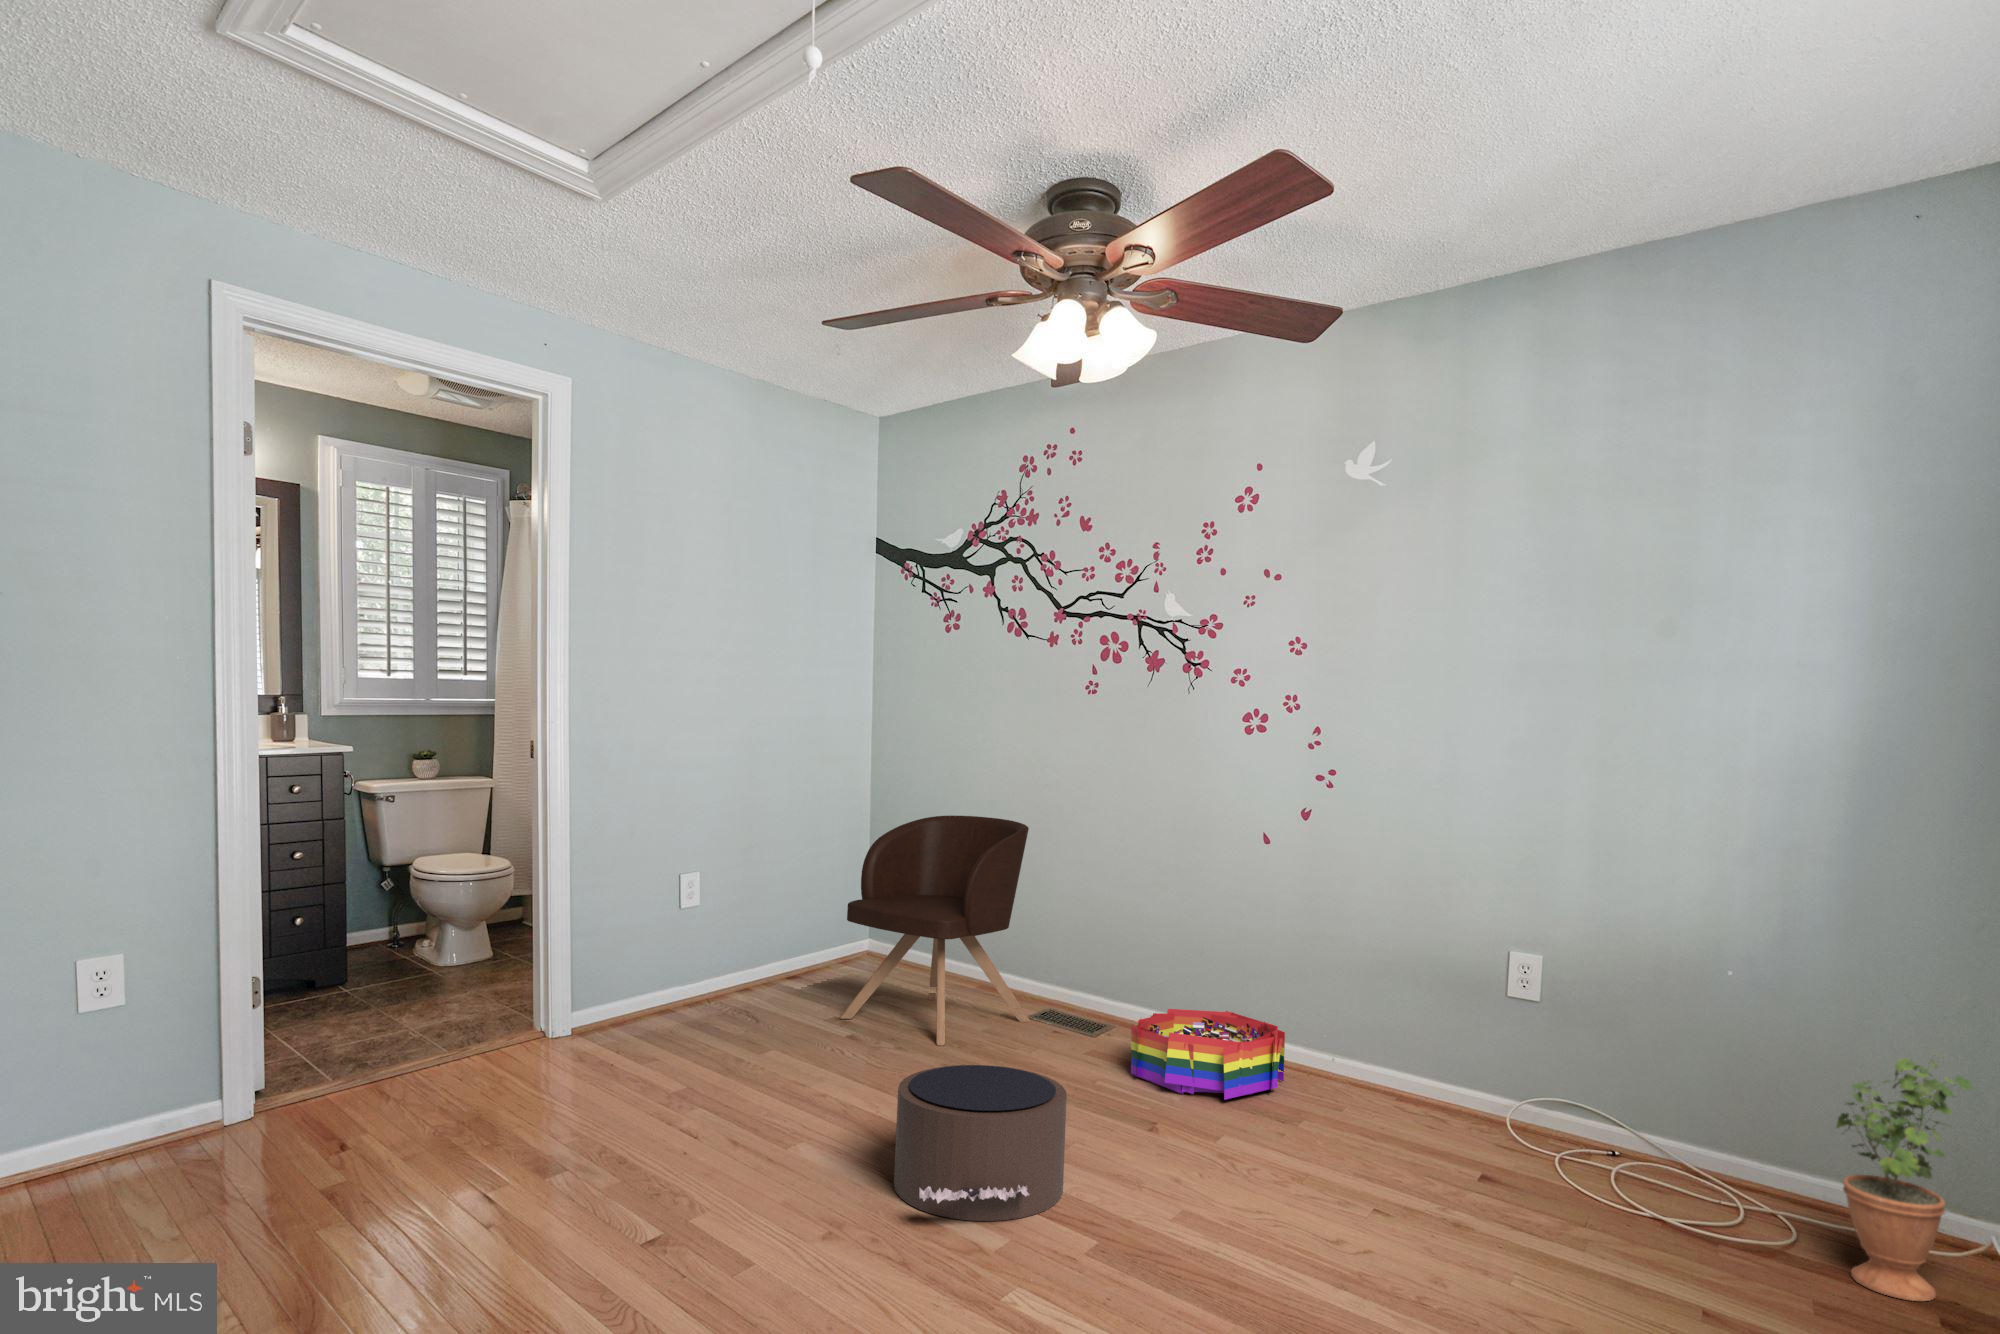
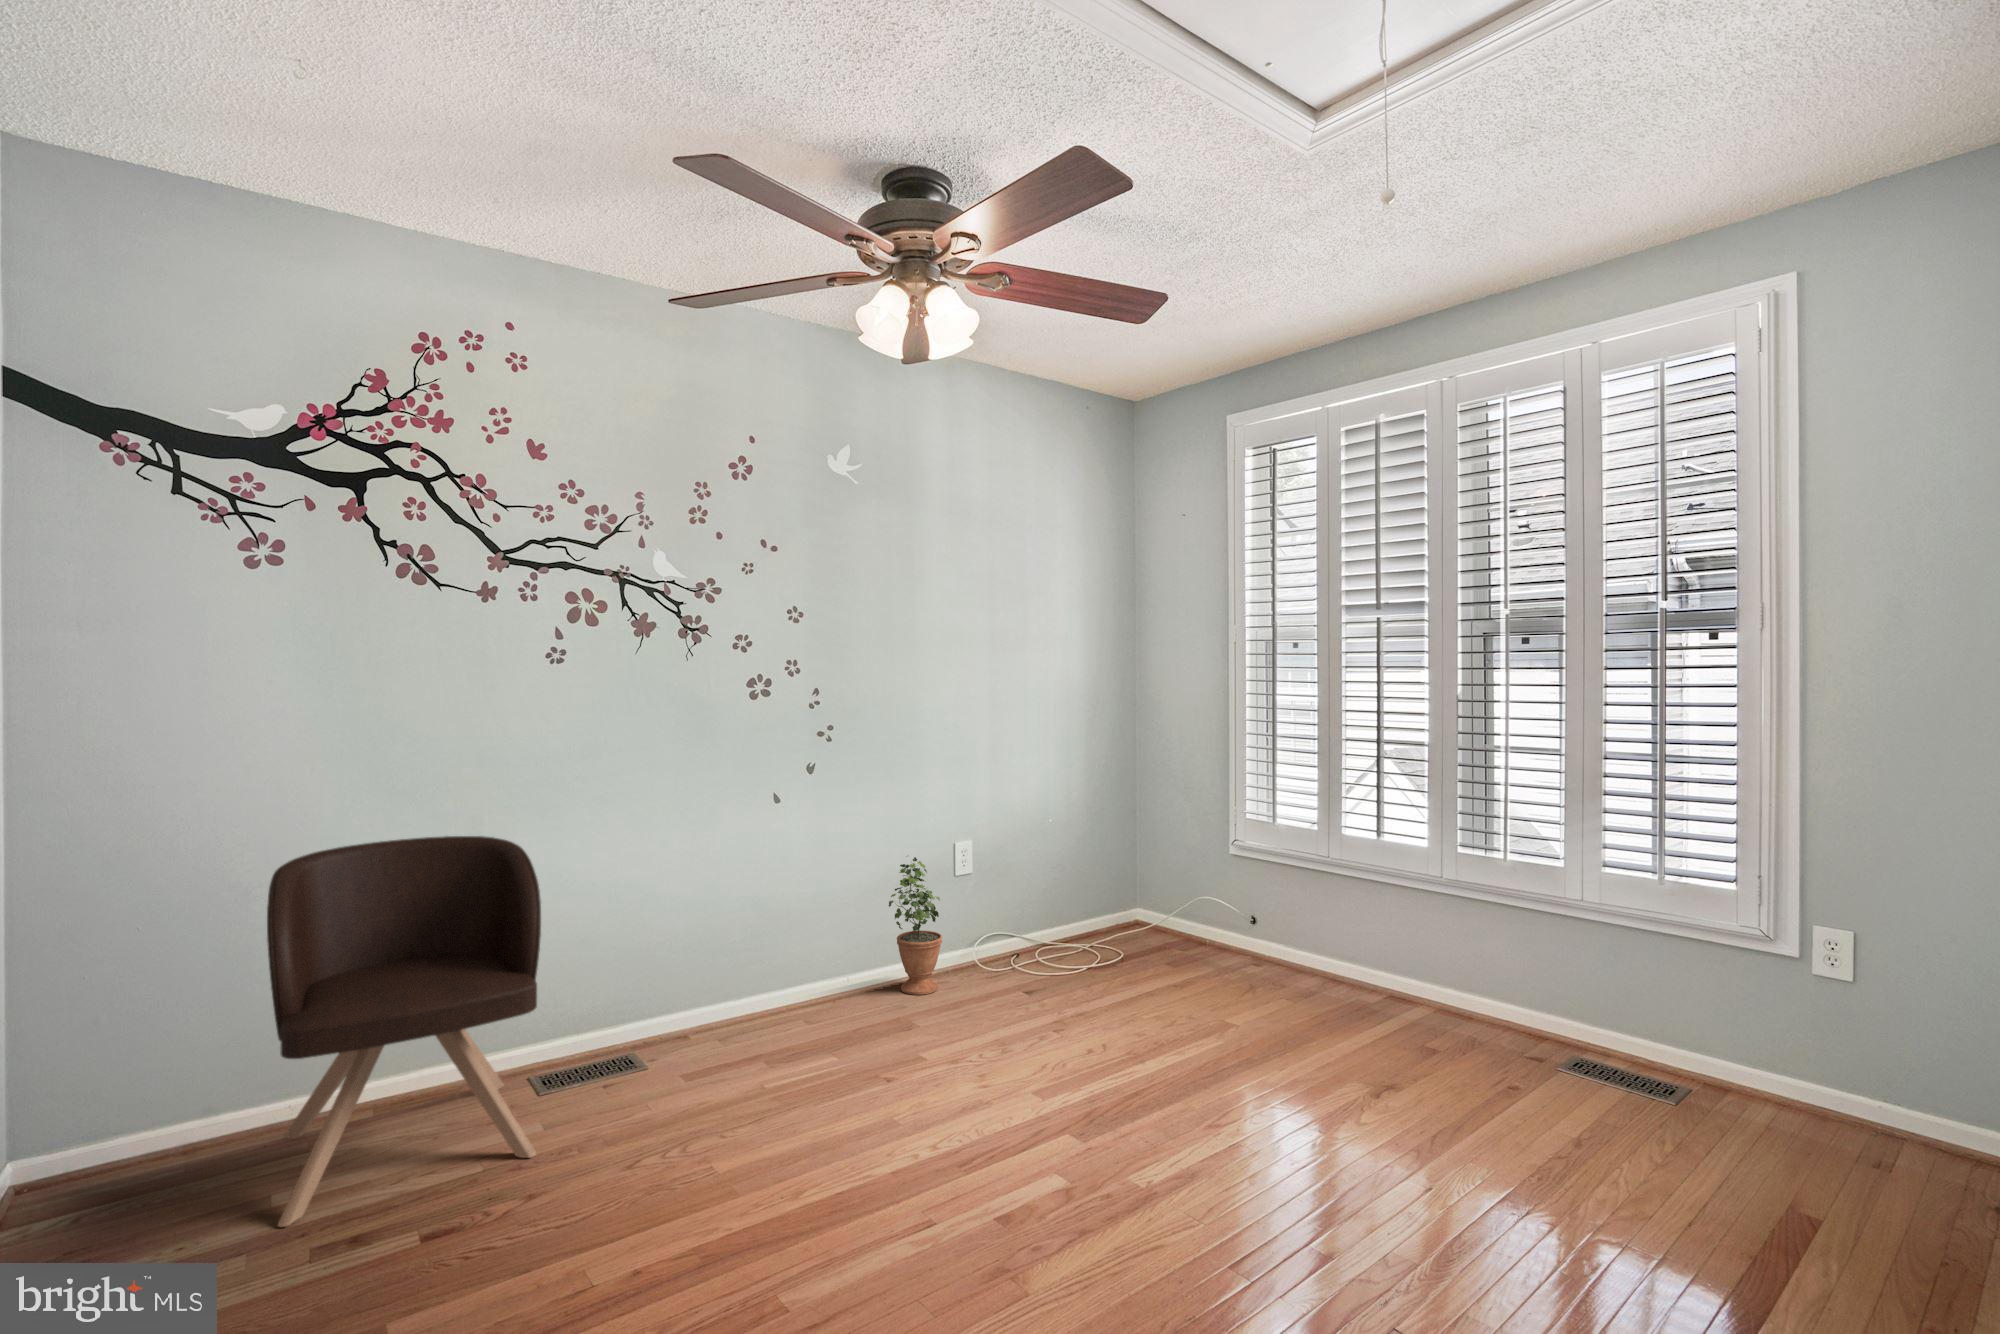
storage bin: present [1131,1009,1285,1100] -> none [716,963,867,1063]
potted plant: present [1837,1058,1975,1301] -> present [889,857,942,995]
pouf: present [894,1065,1067,1221] -> none [905,1056,1136,1242]

